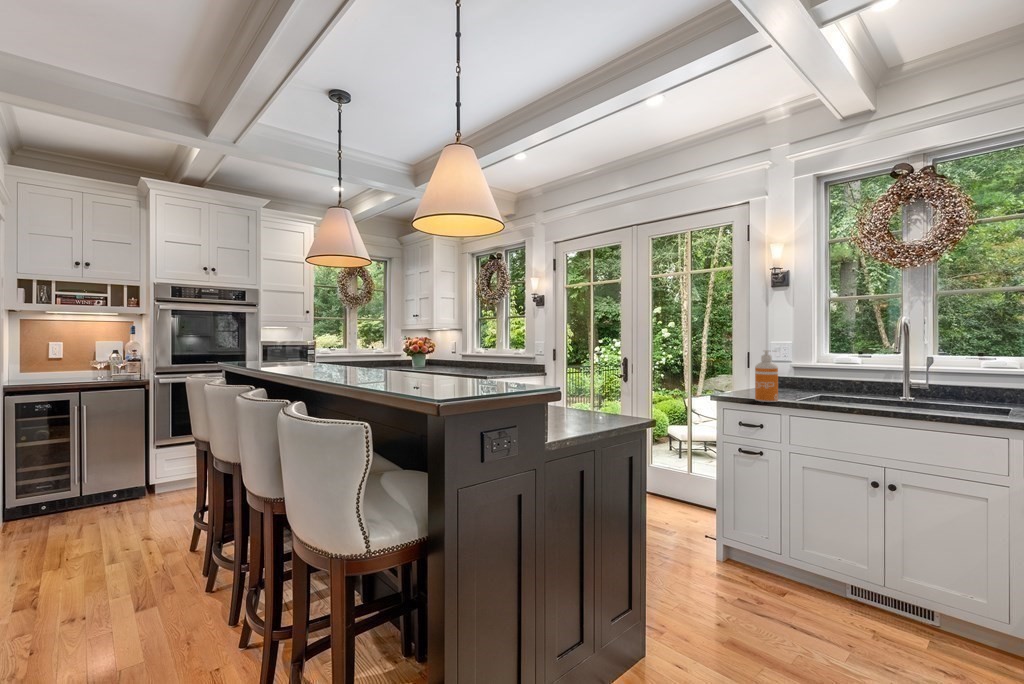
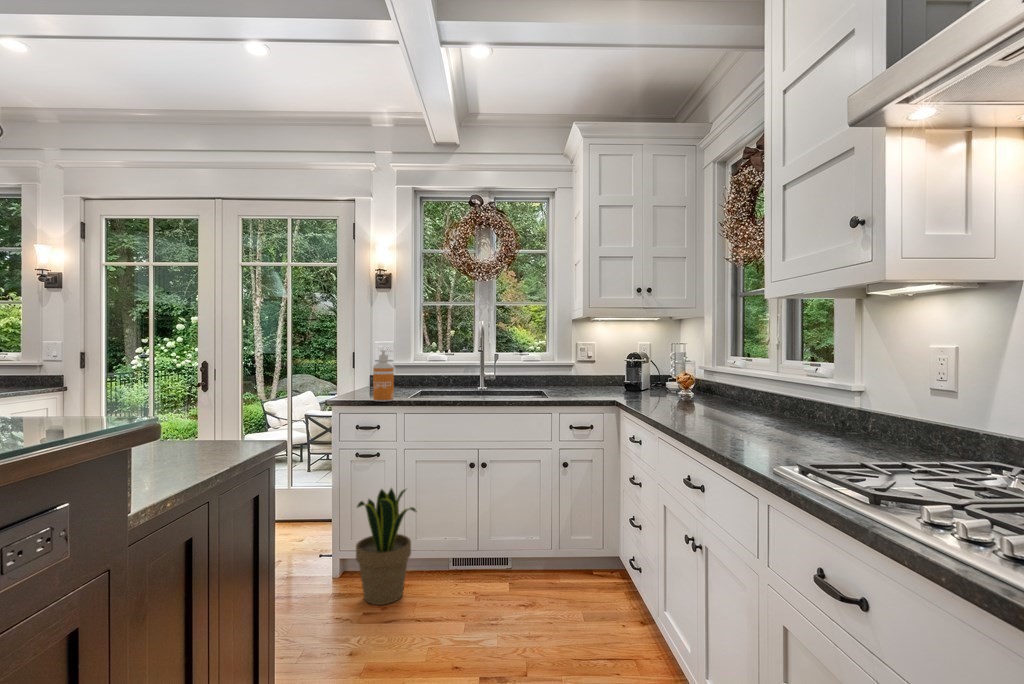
potted plant: none [730,489,797,607] -> present [356,488,417,605]

